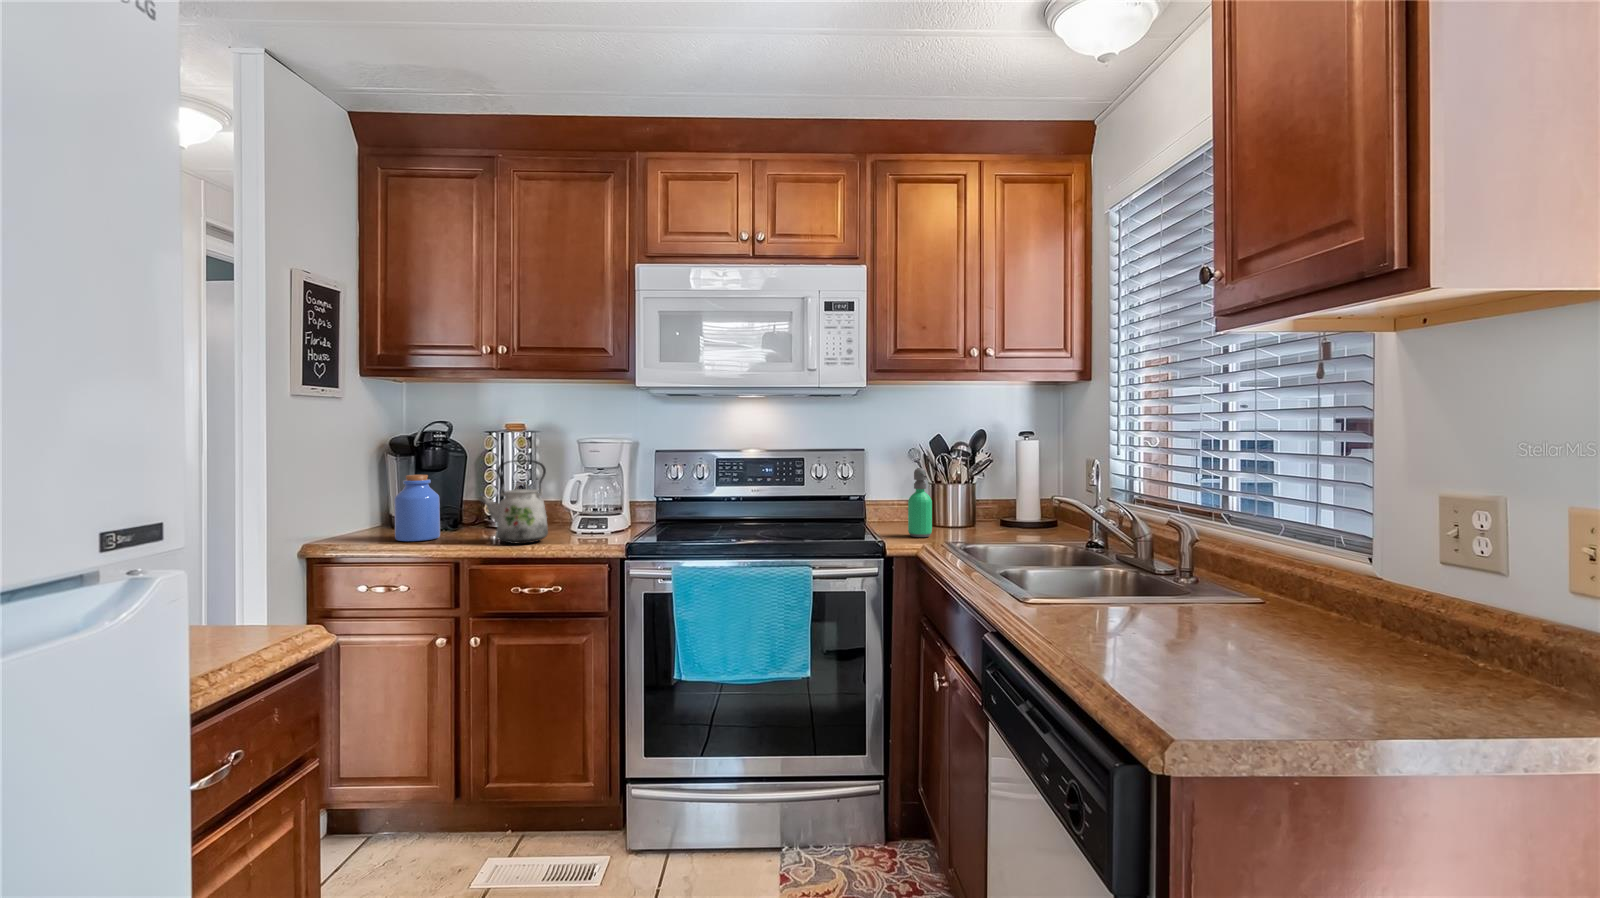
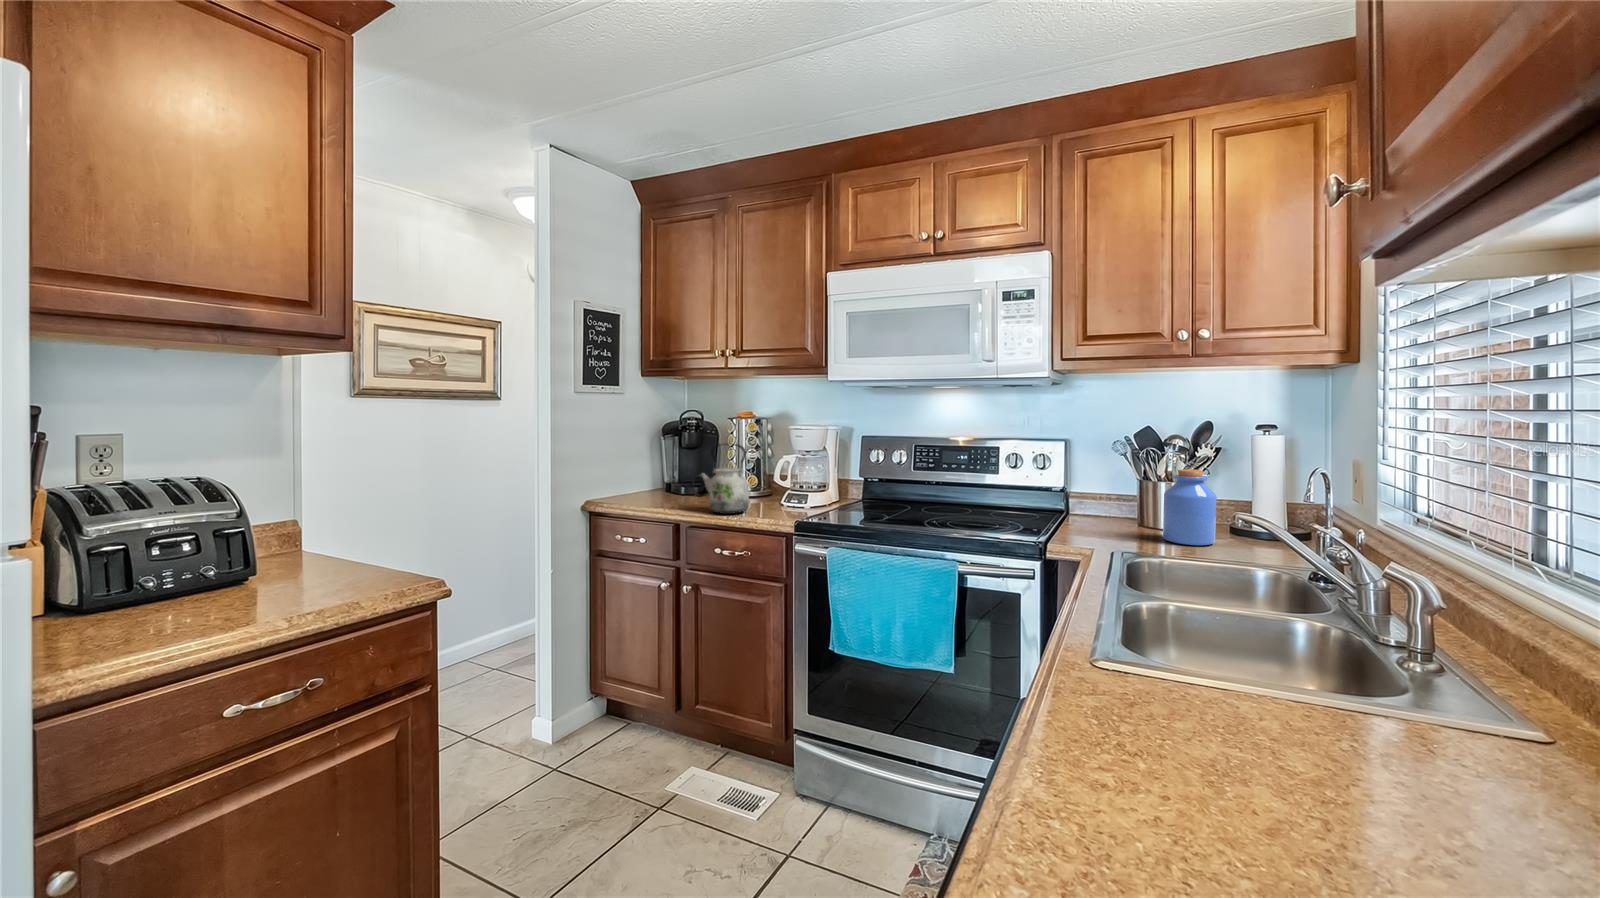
soap dispenser: present [908,468,932,537] -> none [1094,463,1124,542]
jar: present [394,475,440,541] -> present [1163,469,1217,545]

